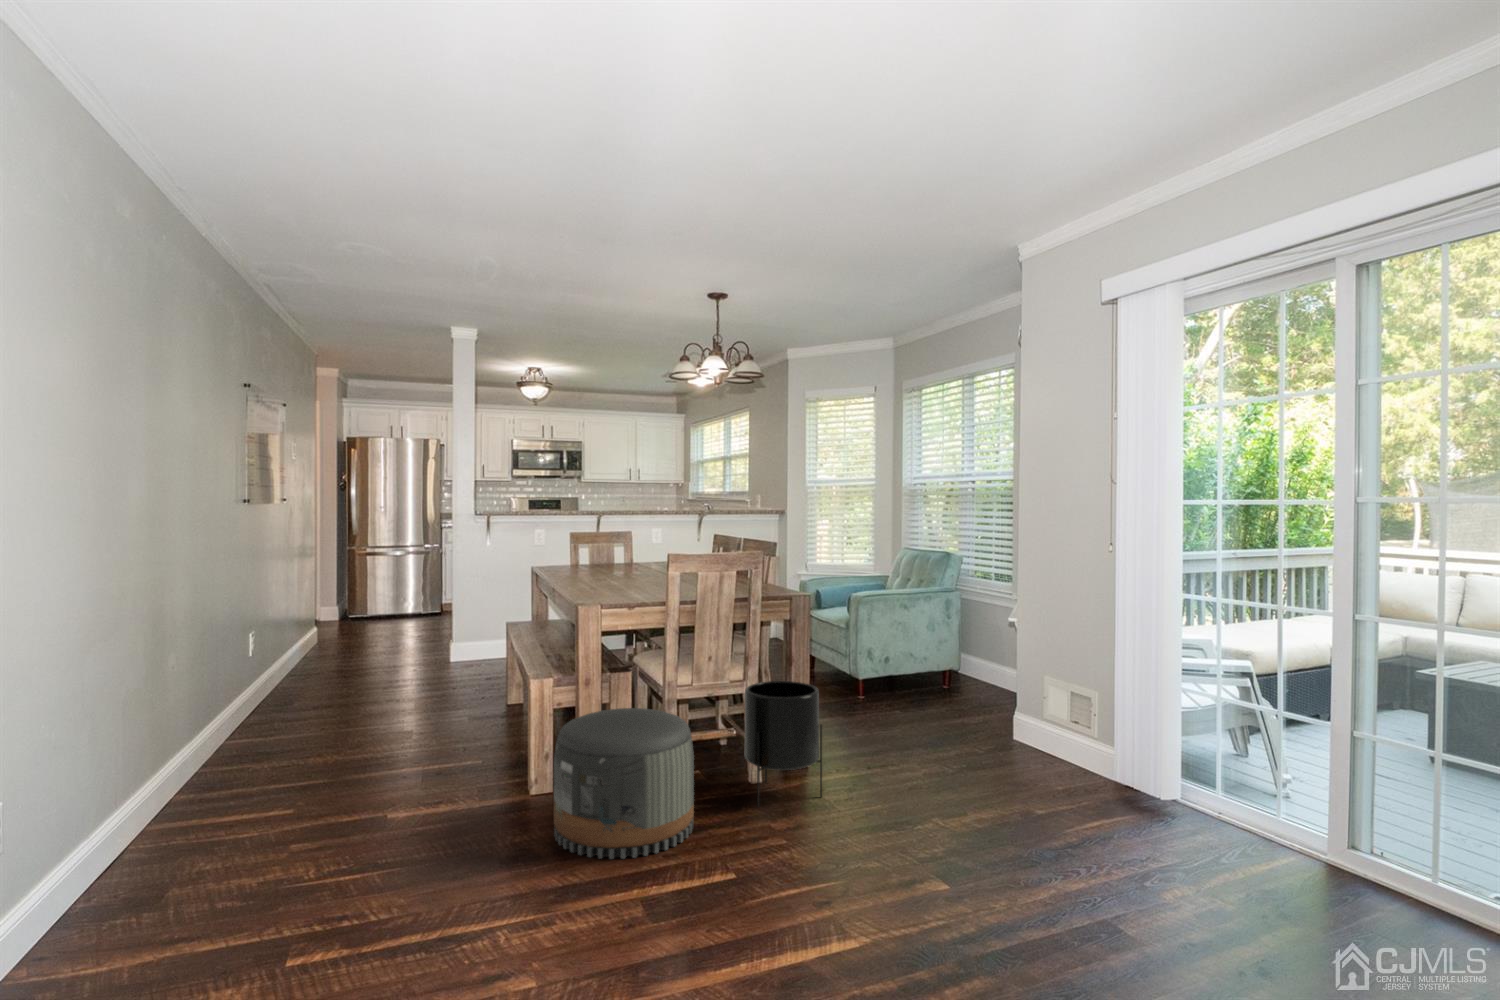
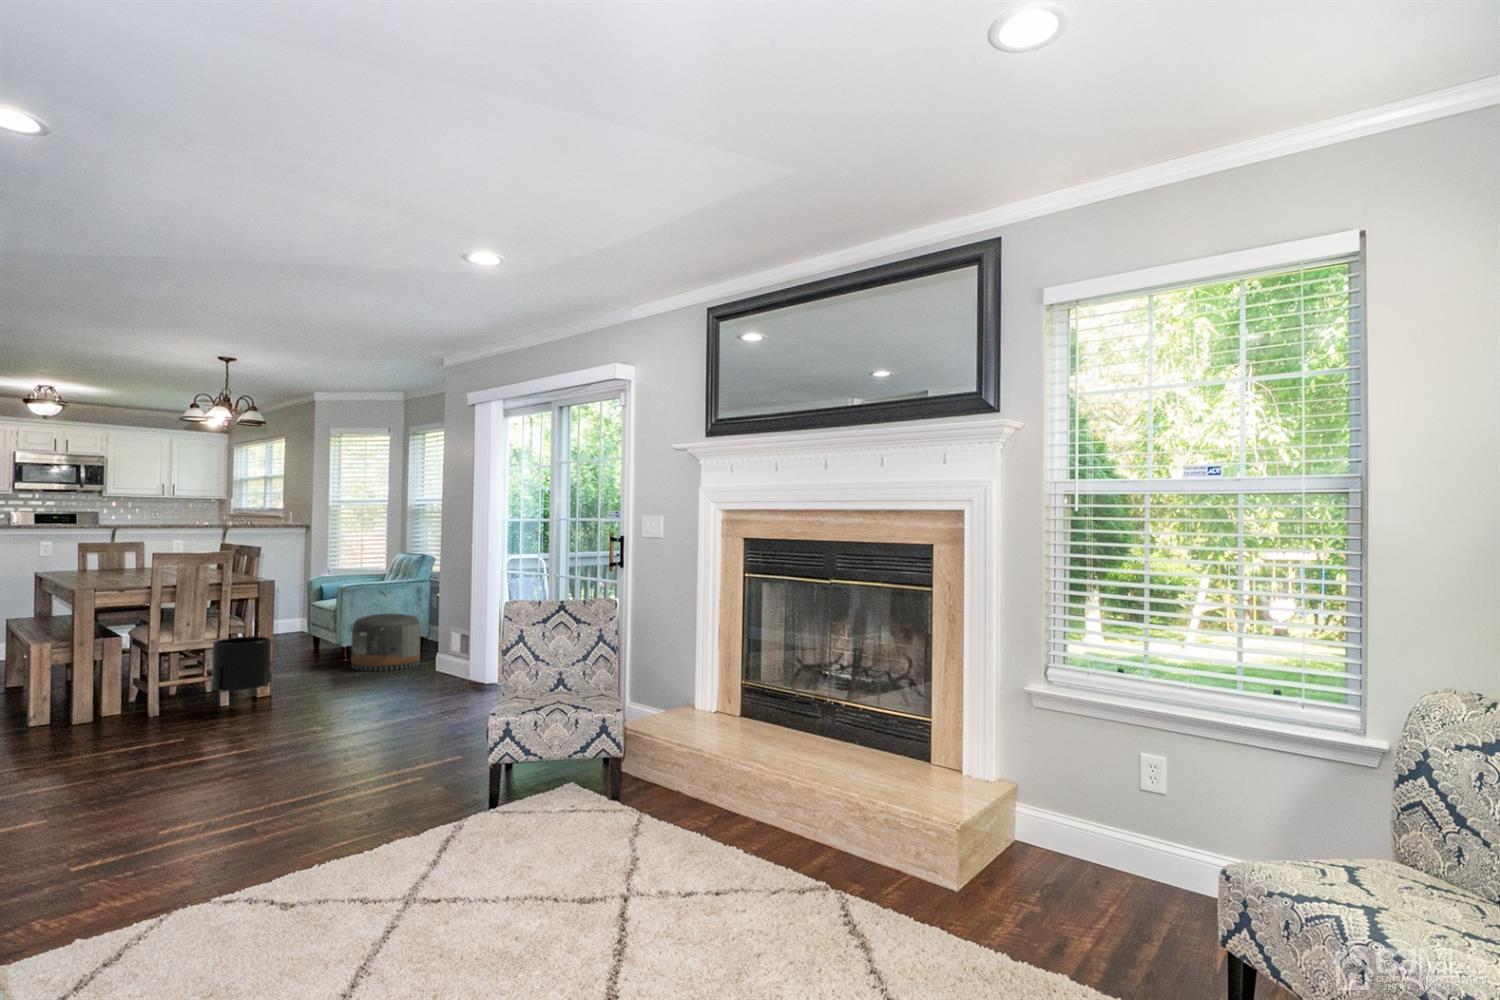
pouf: present [554,708,694,859] -> present [351,614,421,671]

